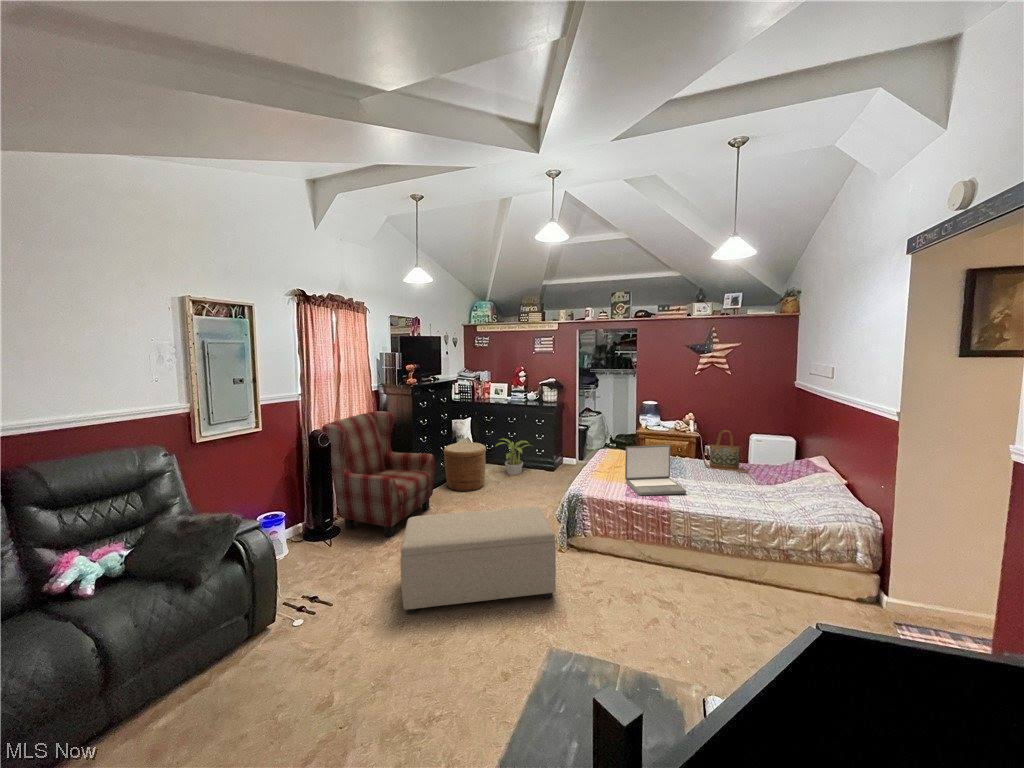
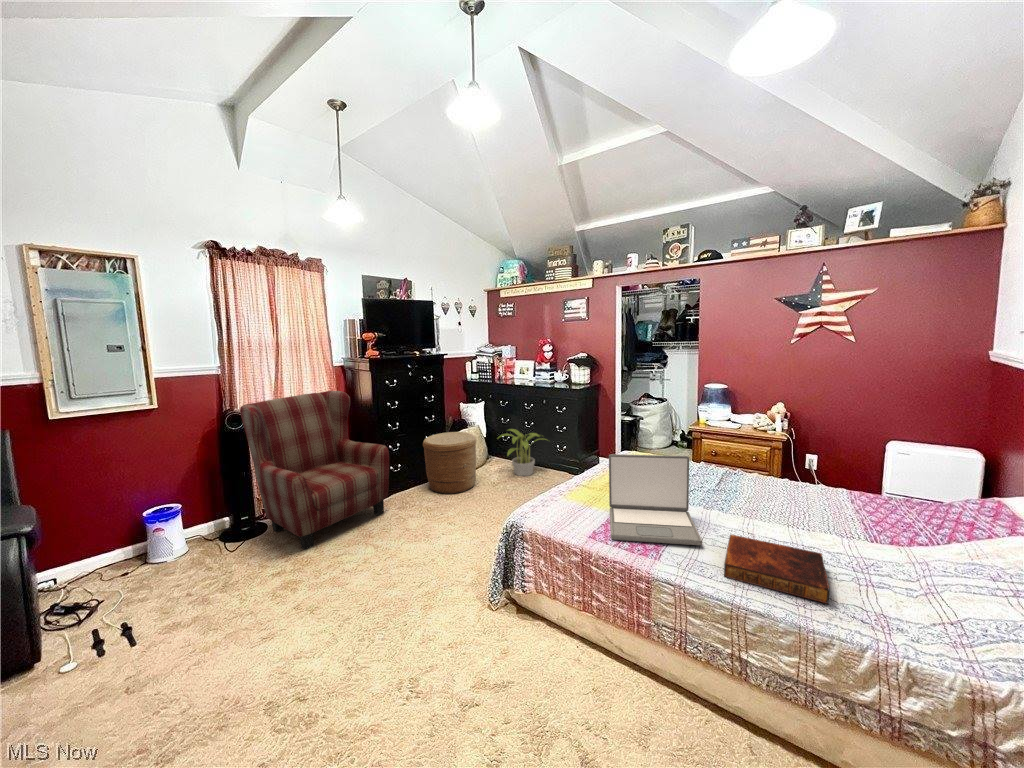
handbag: present [703,430,749,473] -> none [771,433,858,513]
book: none [698,486,754,510] -> present [724,535,830,604]
ottoman: present [400,507,556,614] -> none [182,537,446,701]

